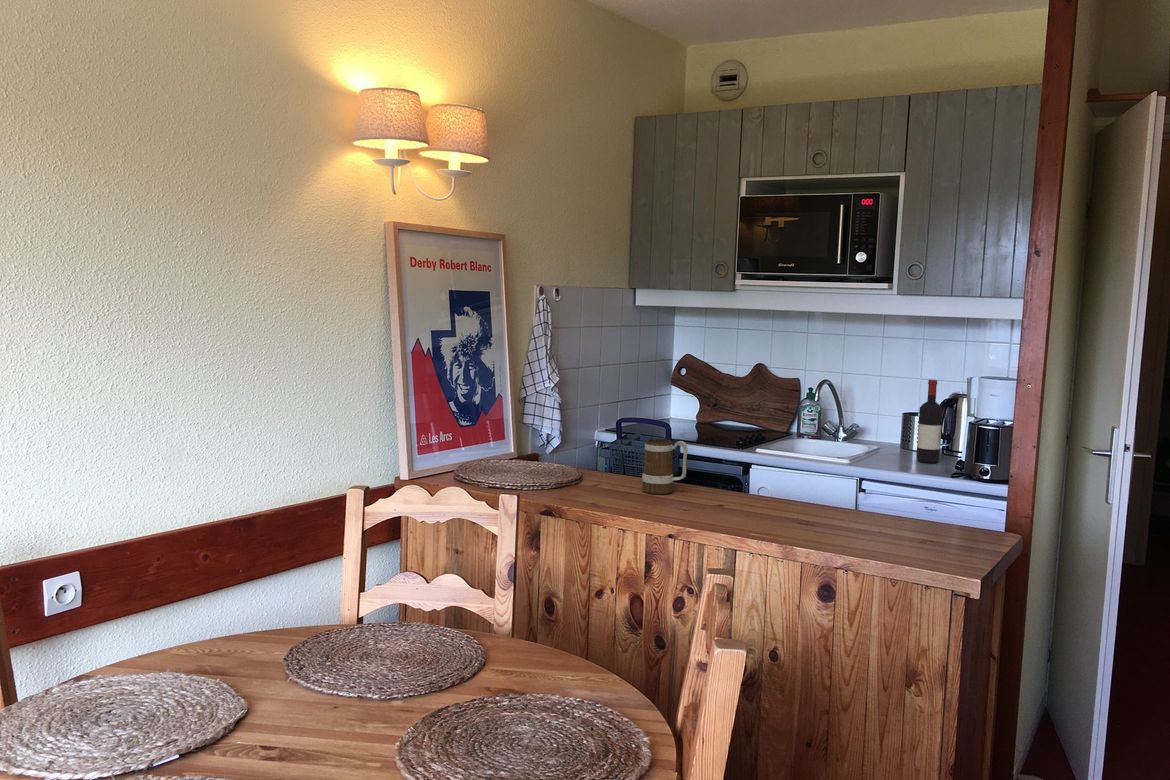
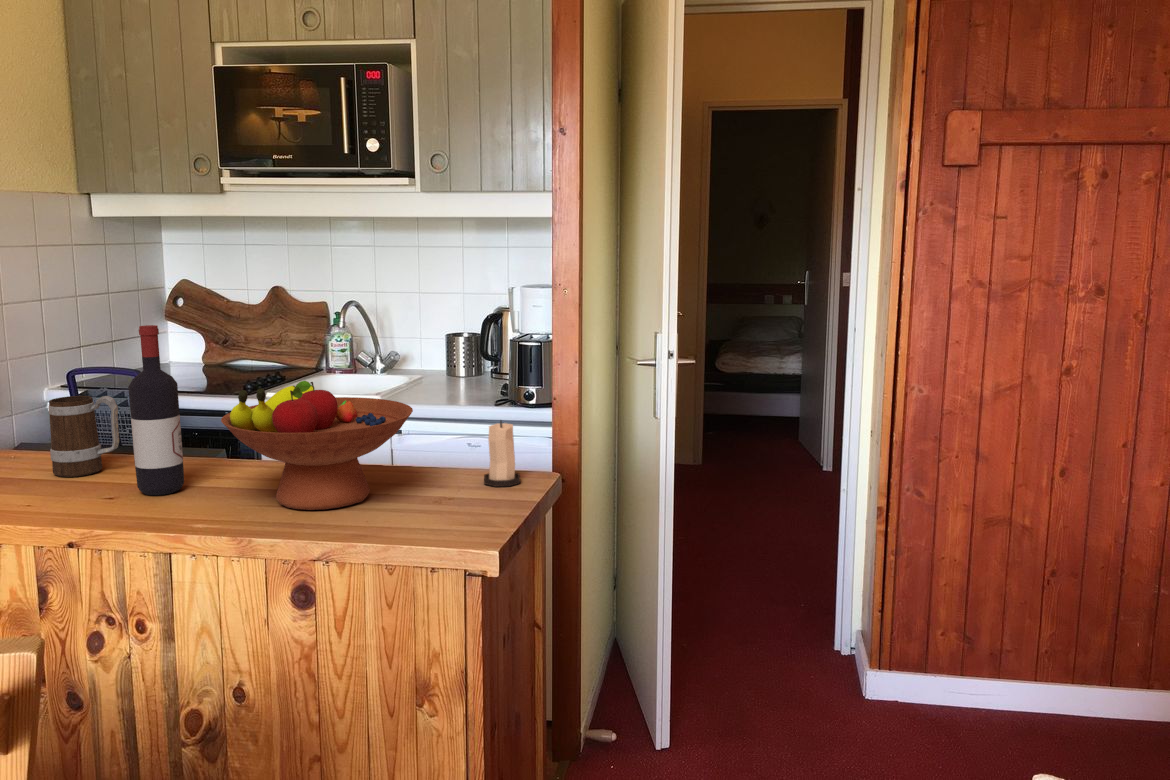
wine bottle: present [917,380,943,463] -> present [128,325,184,495]
fruit bowl: none [774,443,910,536] -> present [221,381,413,510]
candle: none [958,486,989,538] -> present [484,420,520,487]

